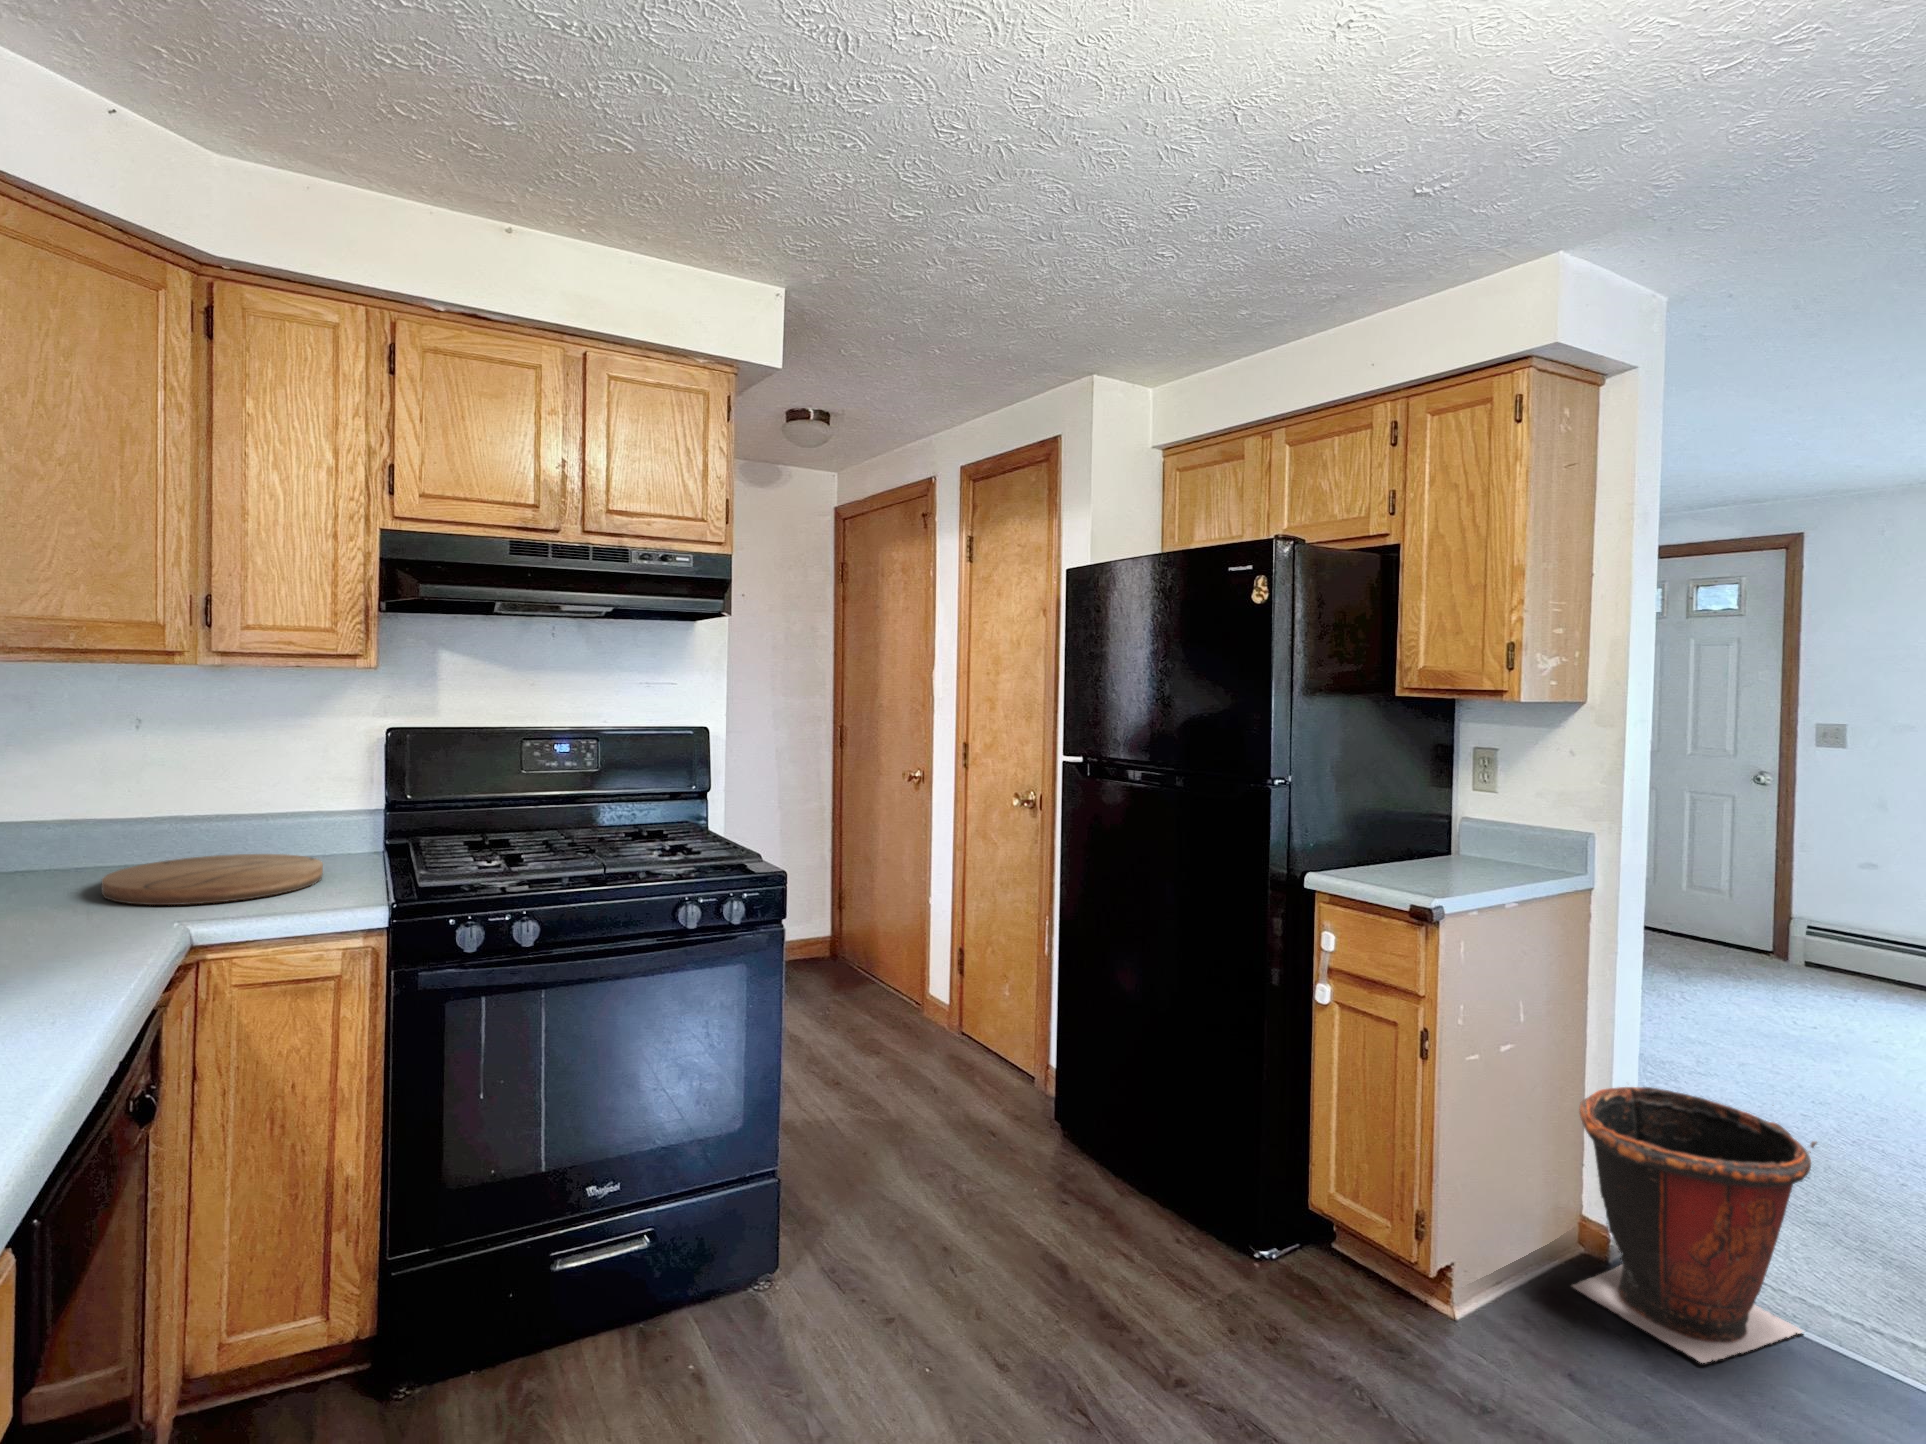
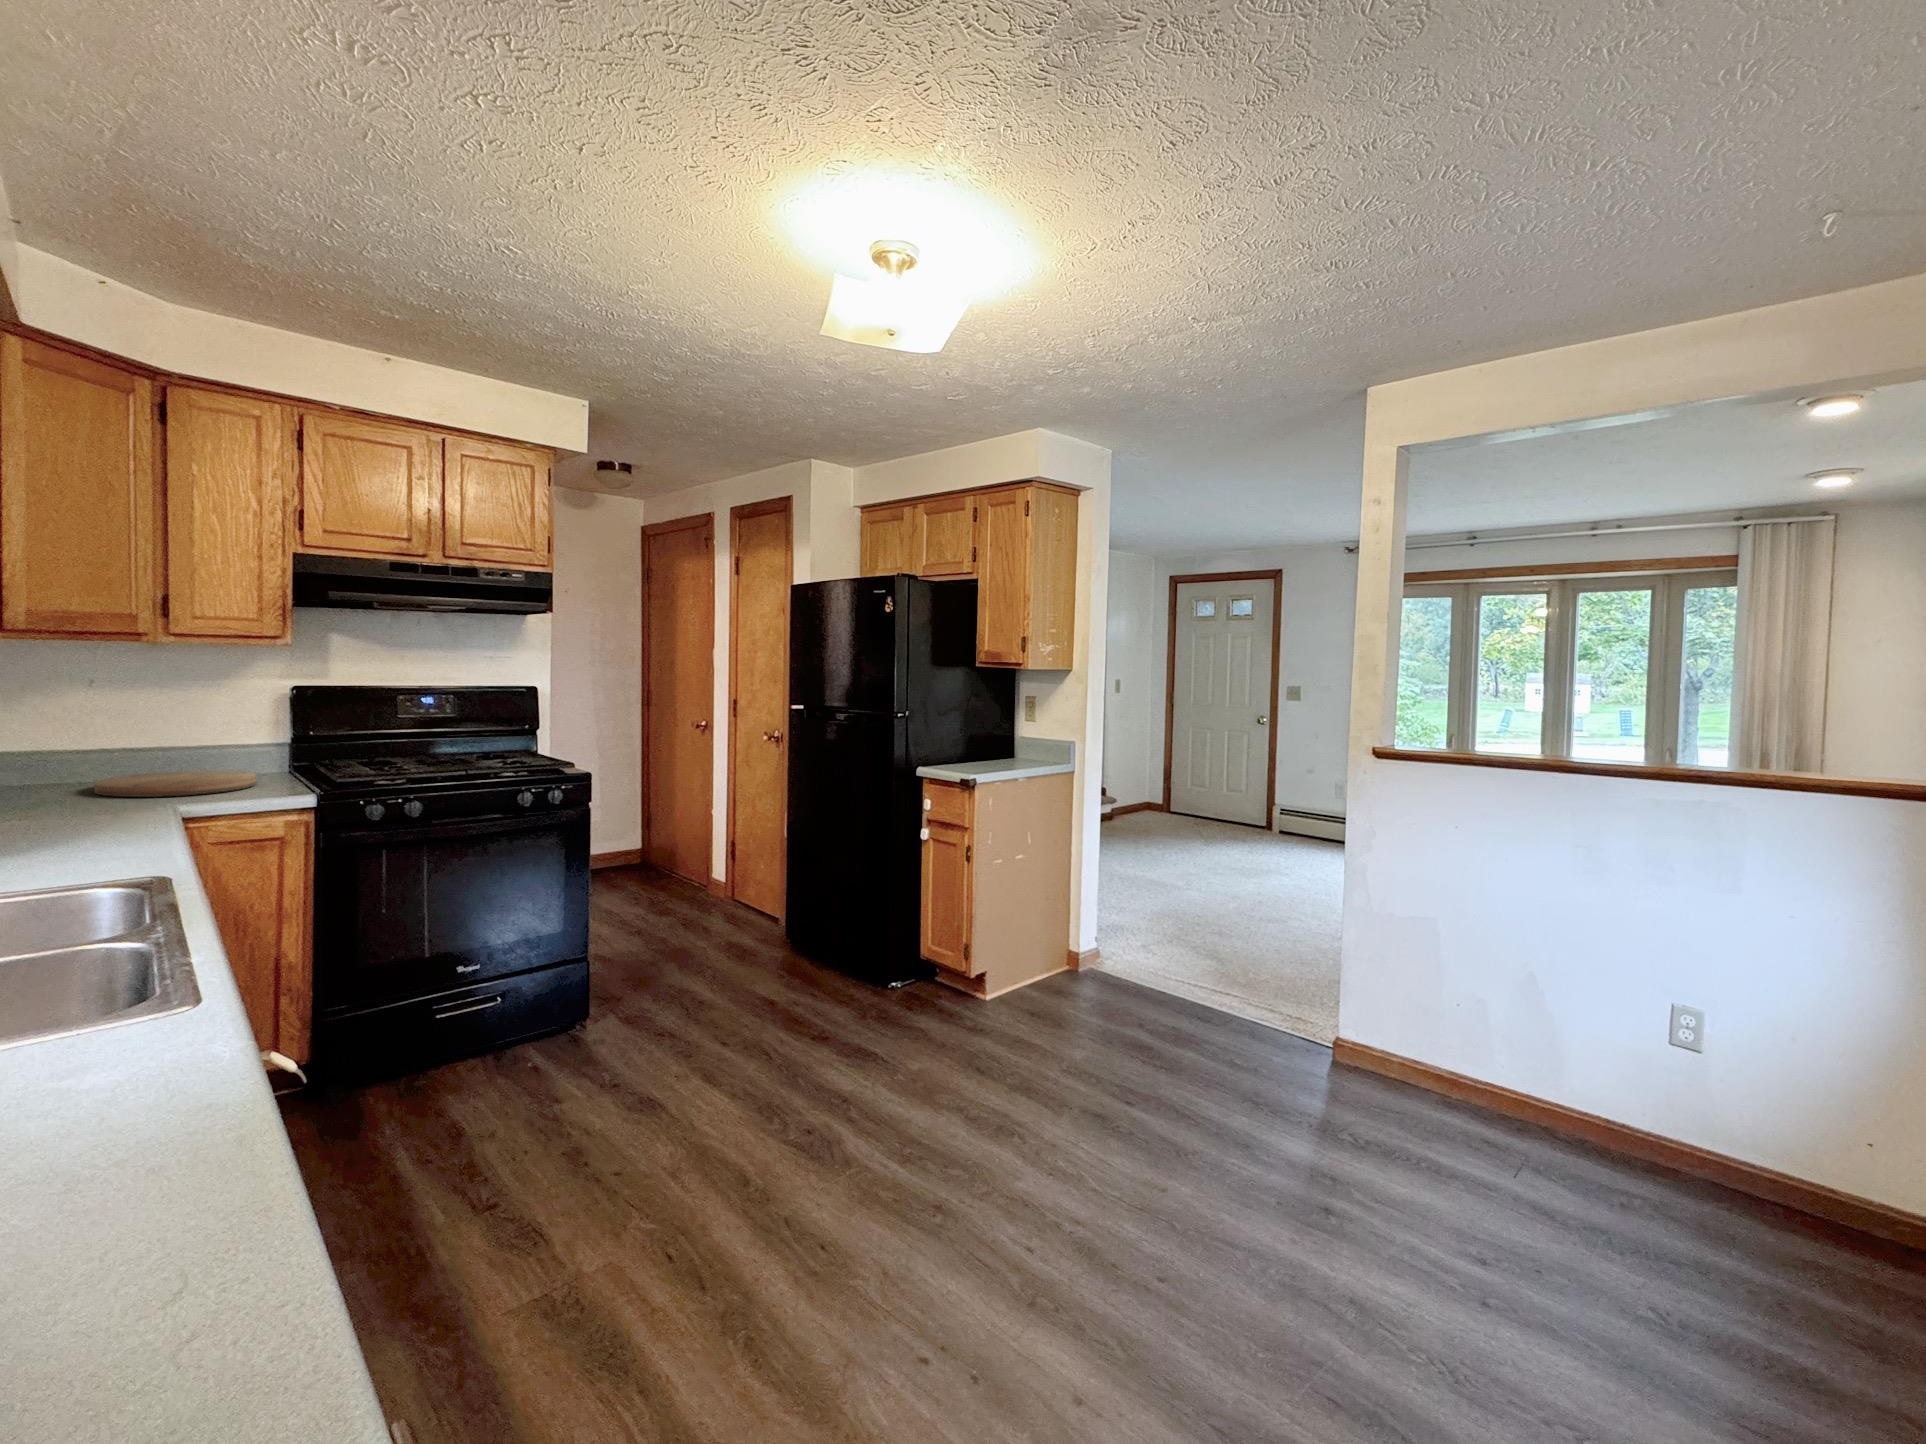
waste bin: present [1572,1087,1817,1363] -> none [1053,876,1157,1006]

